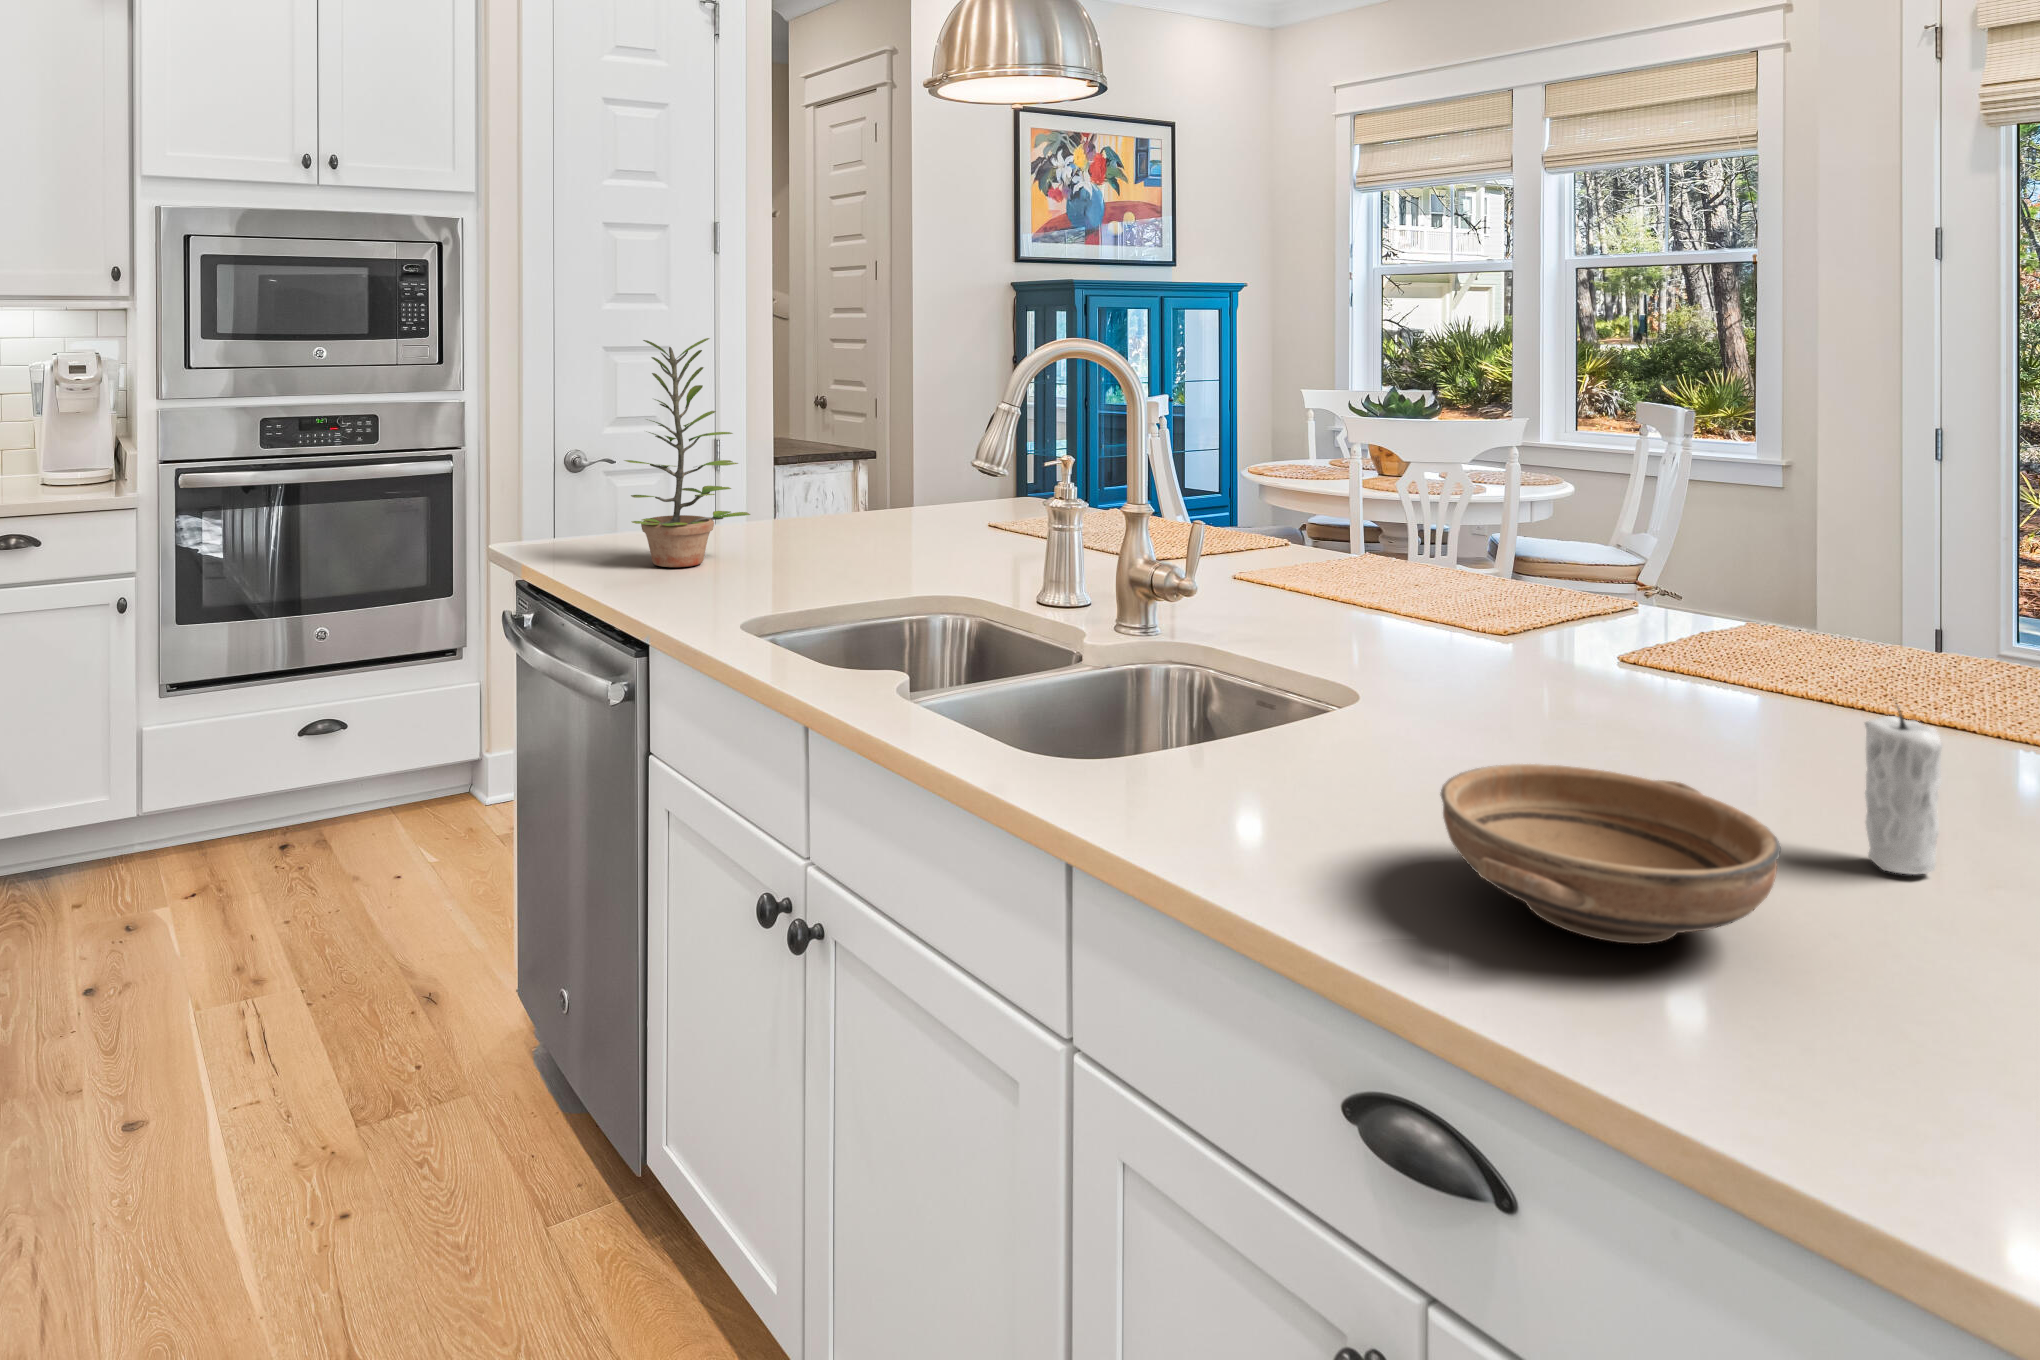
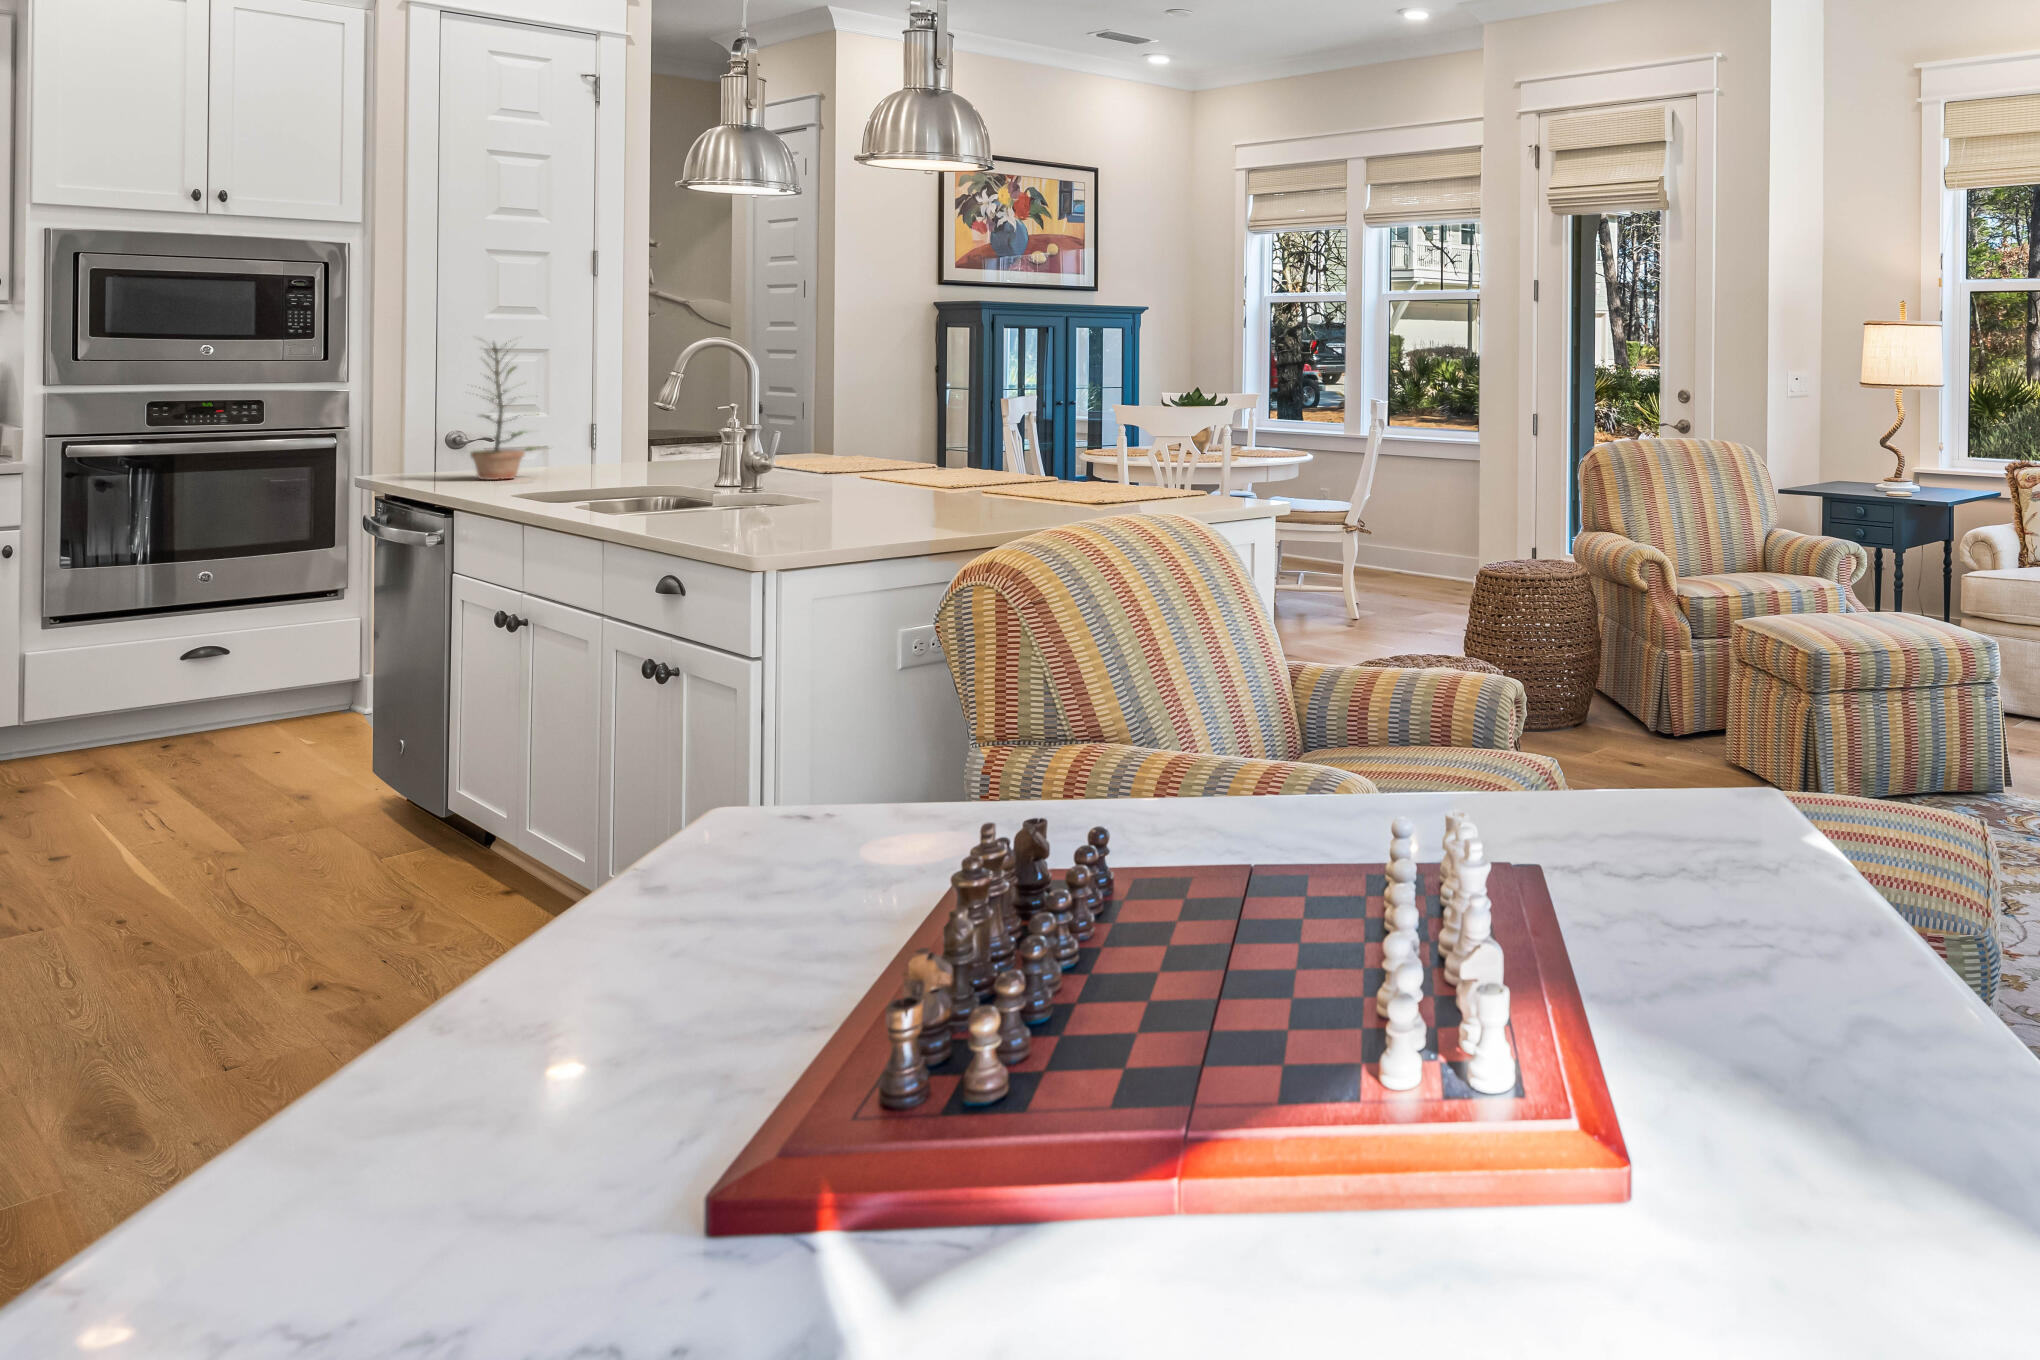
candle: present [1865,699,1943,874] -> none [904,457,928,518]
bowl: present [1440,764,1781,944] -> none [707,487,853,528]

